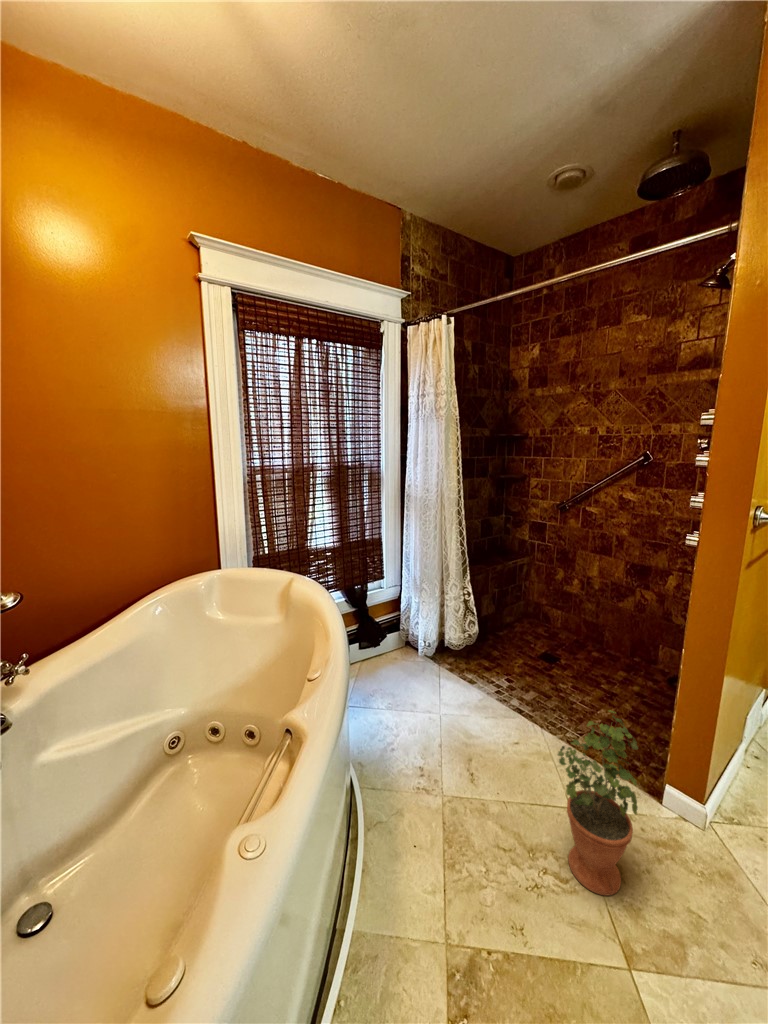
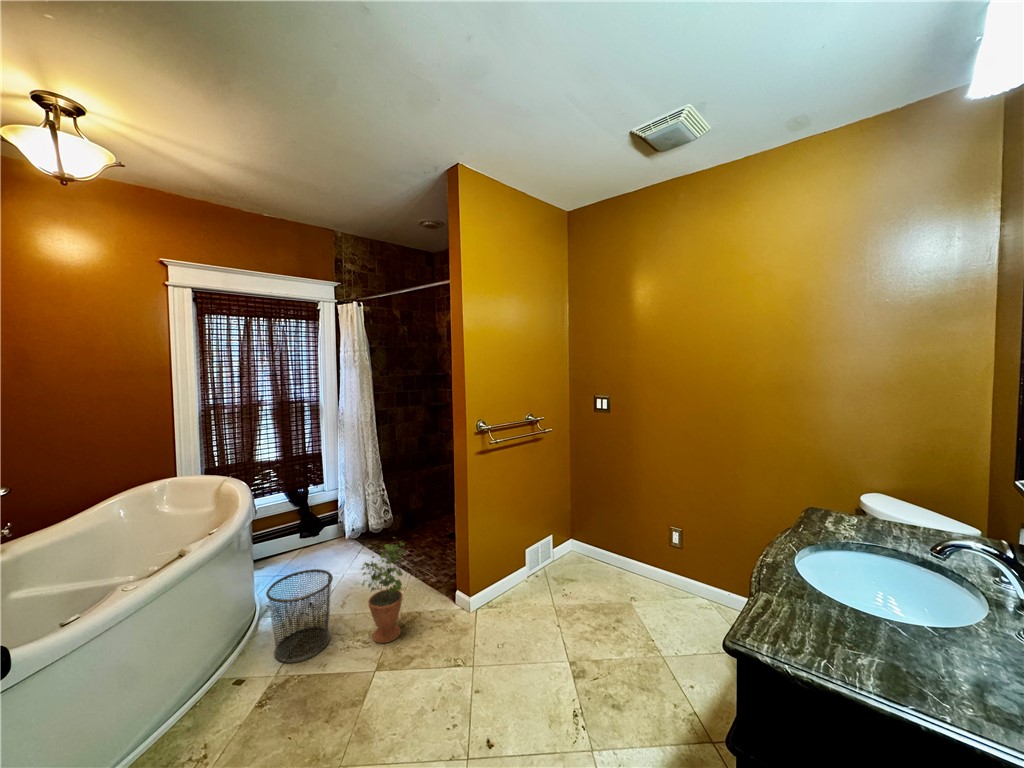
waste bin: none [410,741,515,916] -> present [266,569,333,662]

